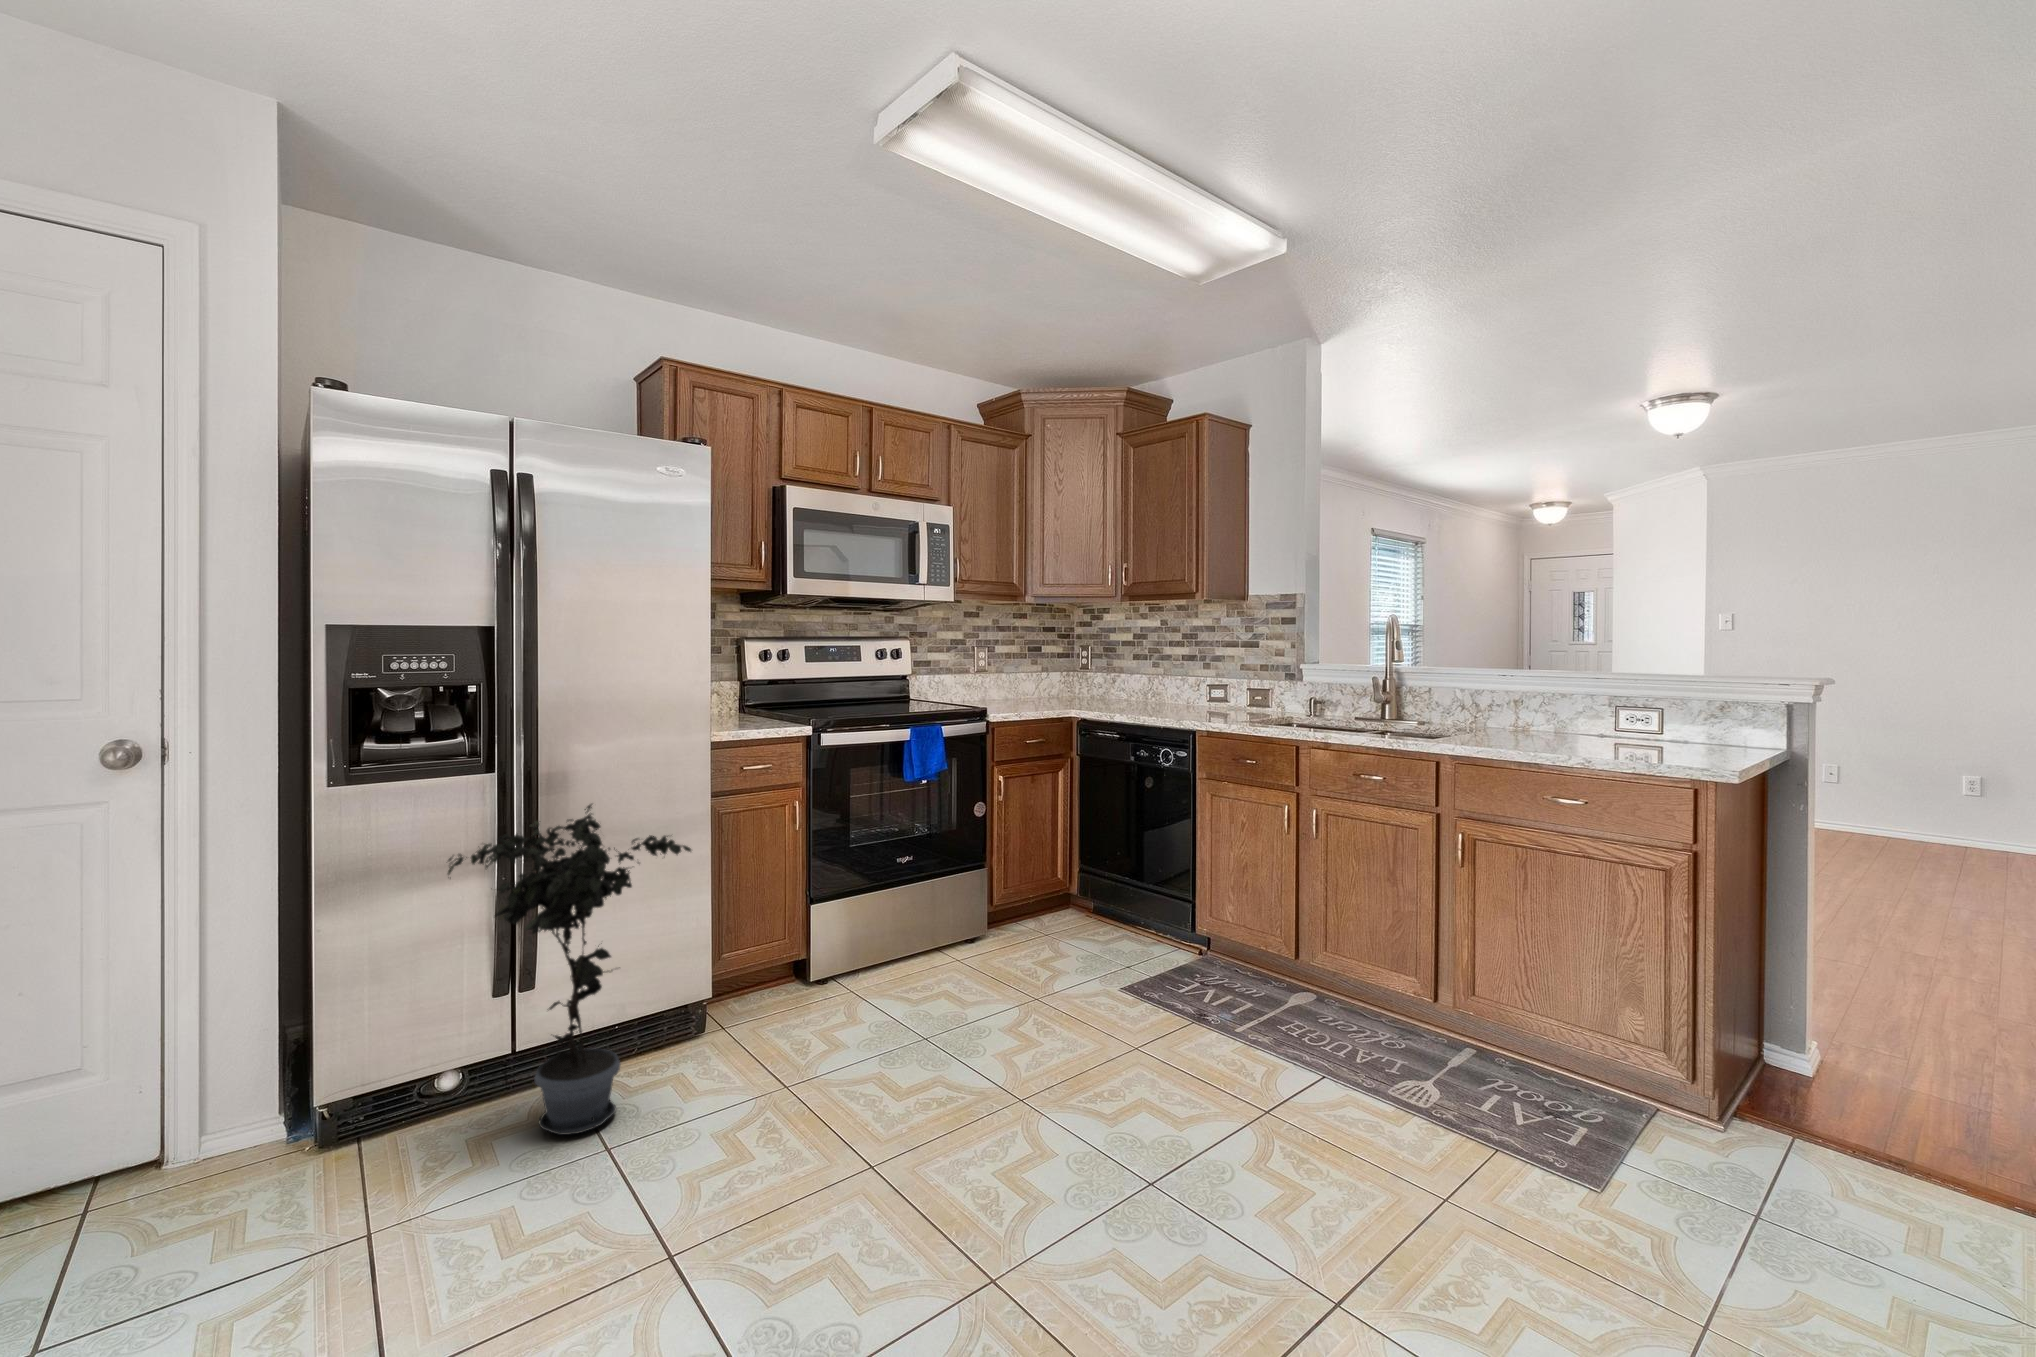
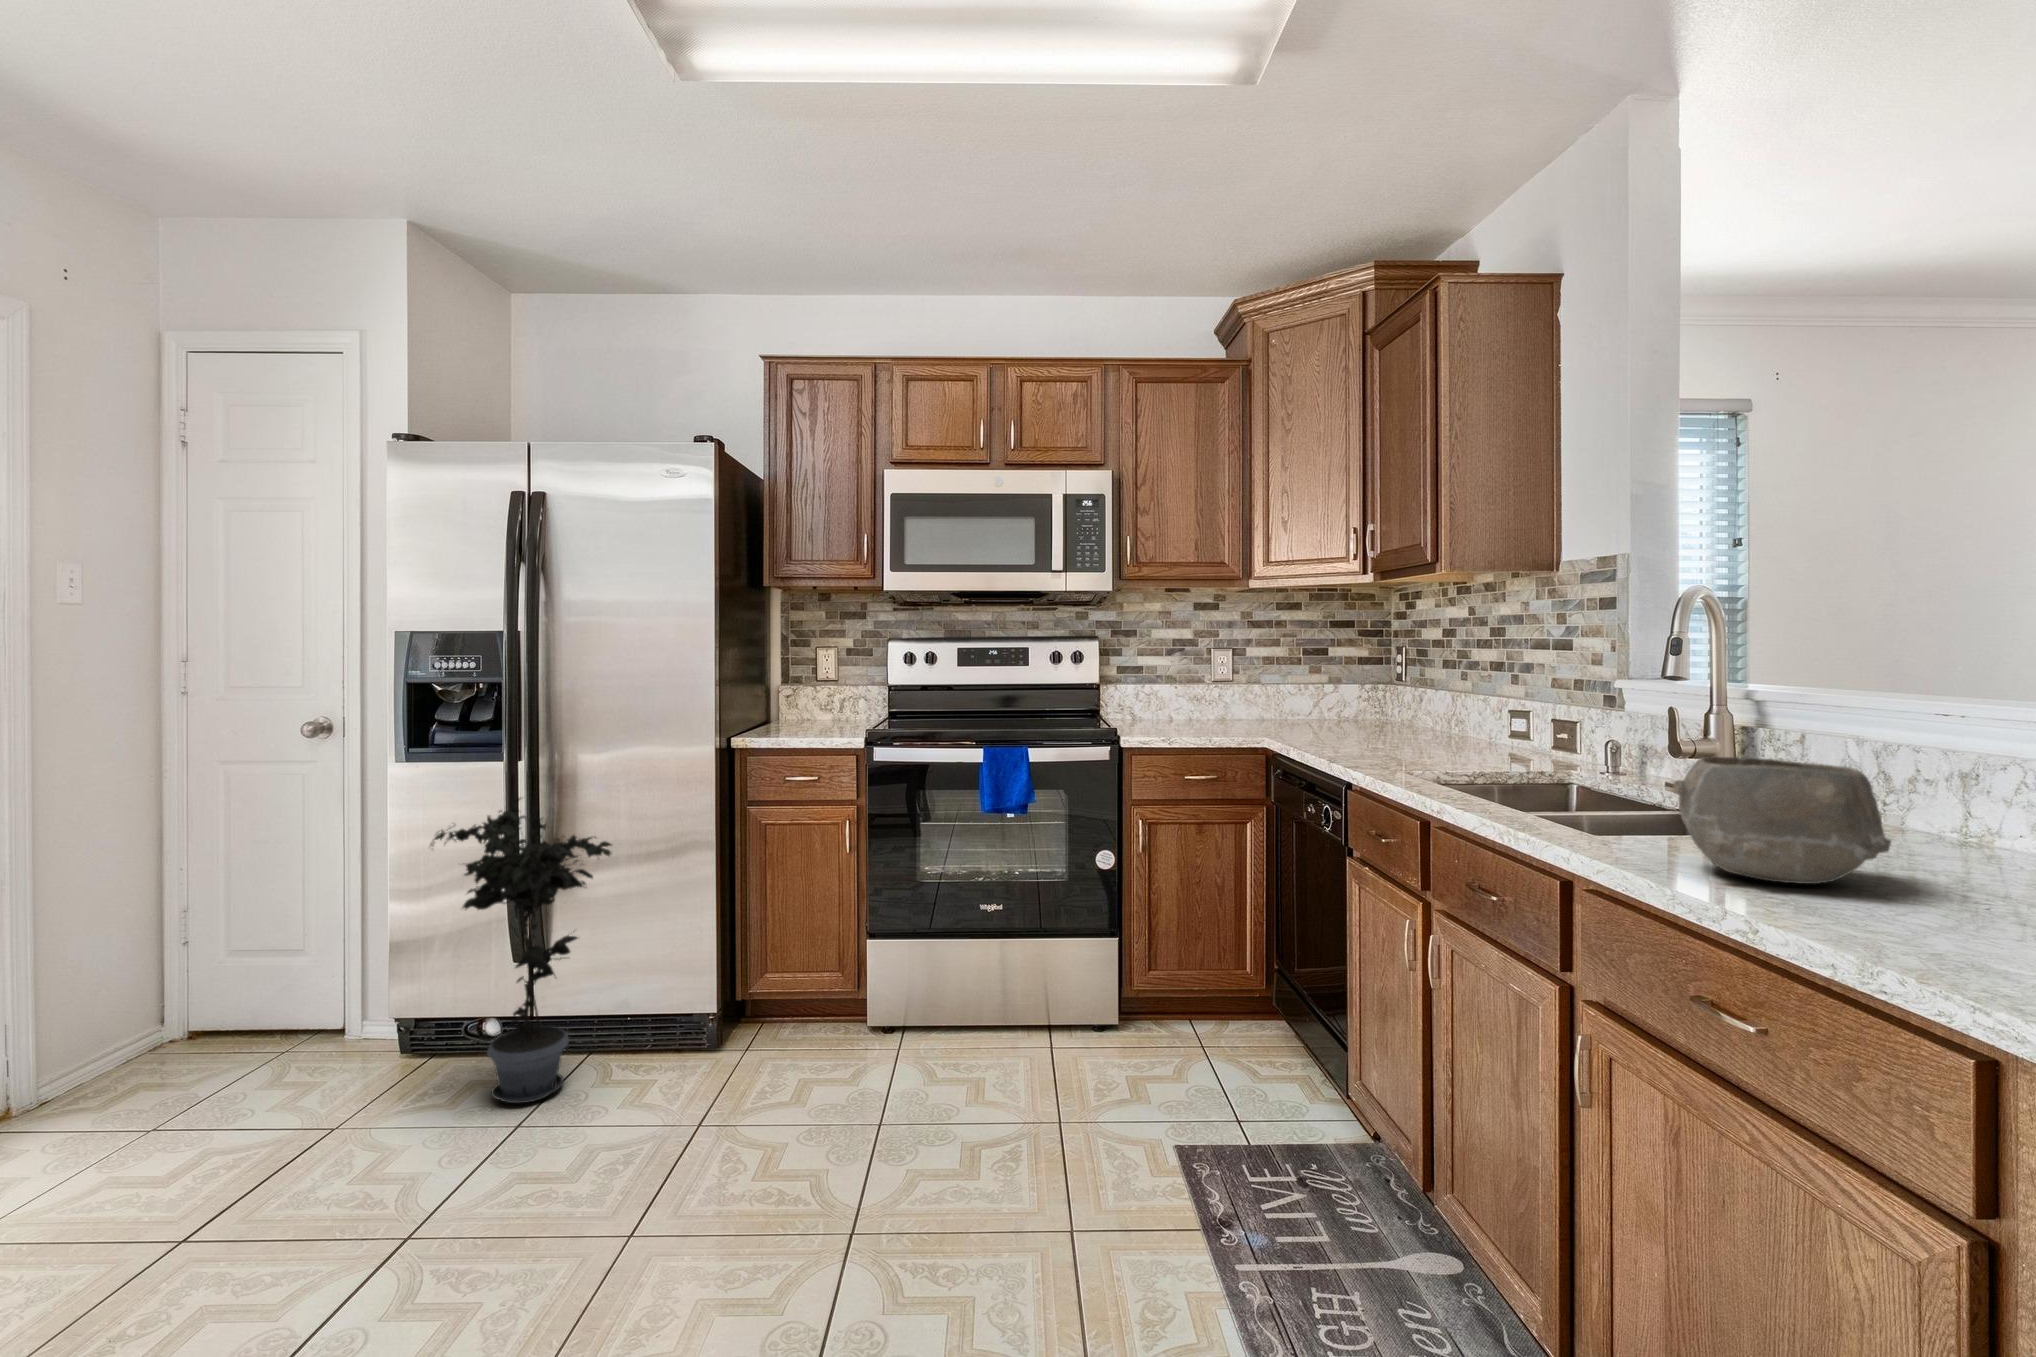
bowl: none [1464,697,1548,748] -> present [1673,757,1891,884]

